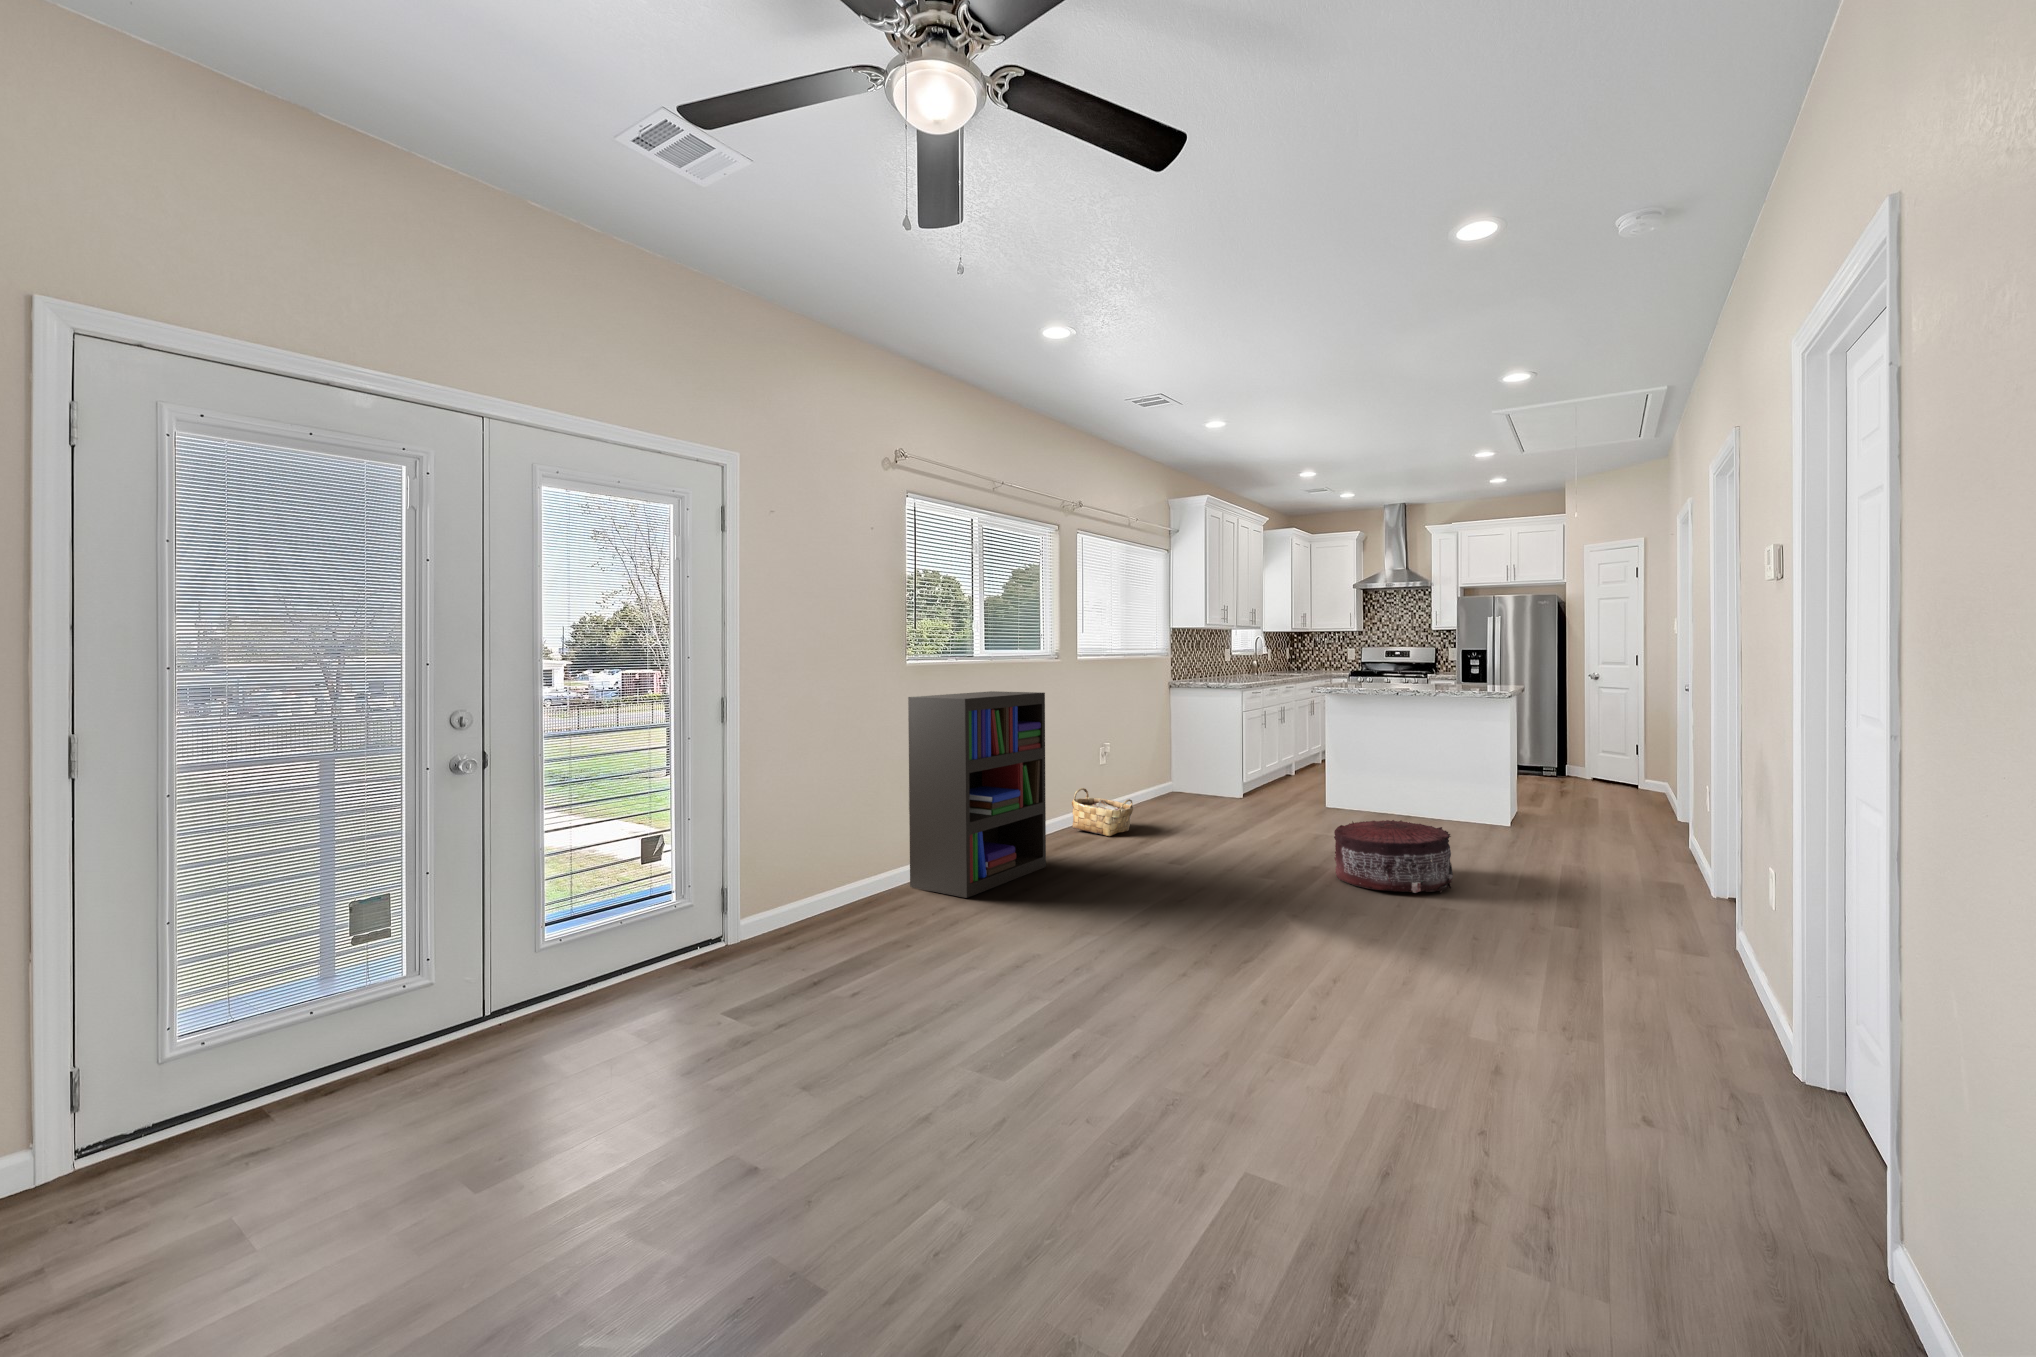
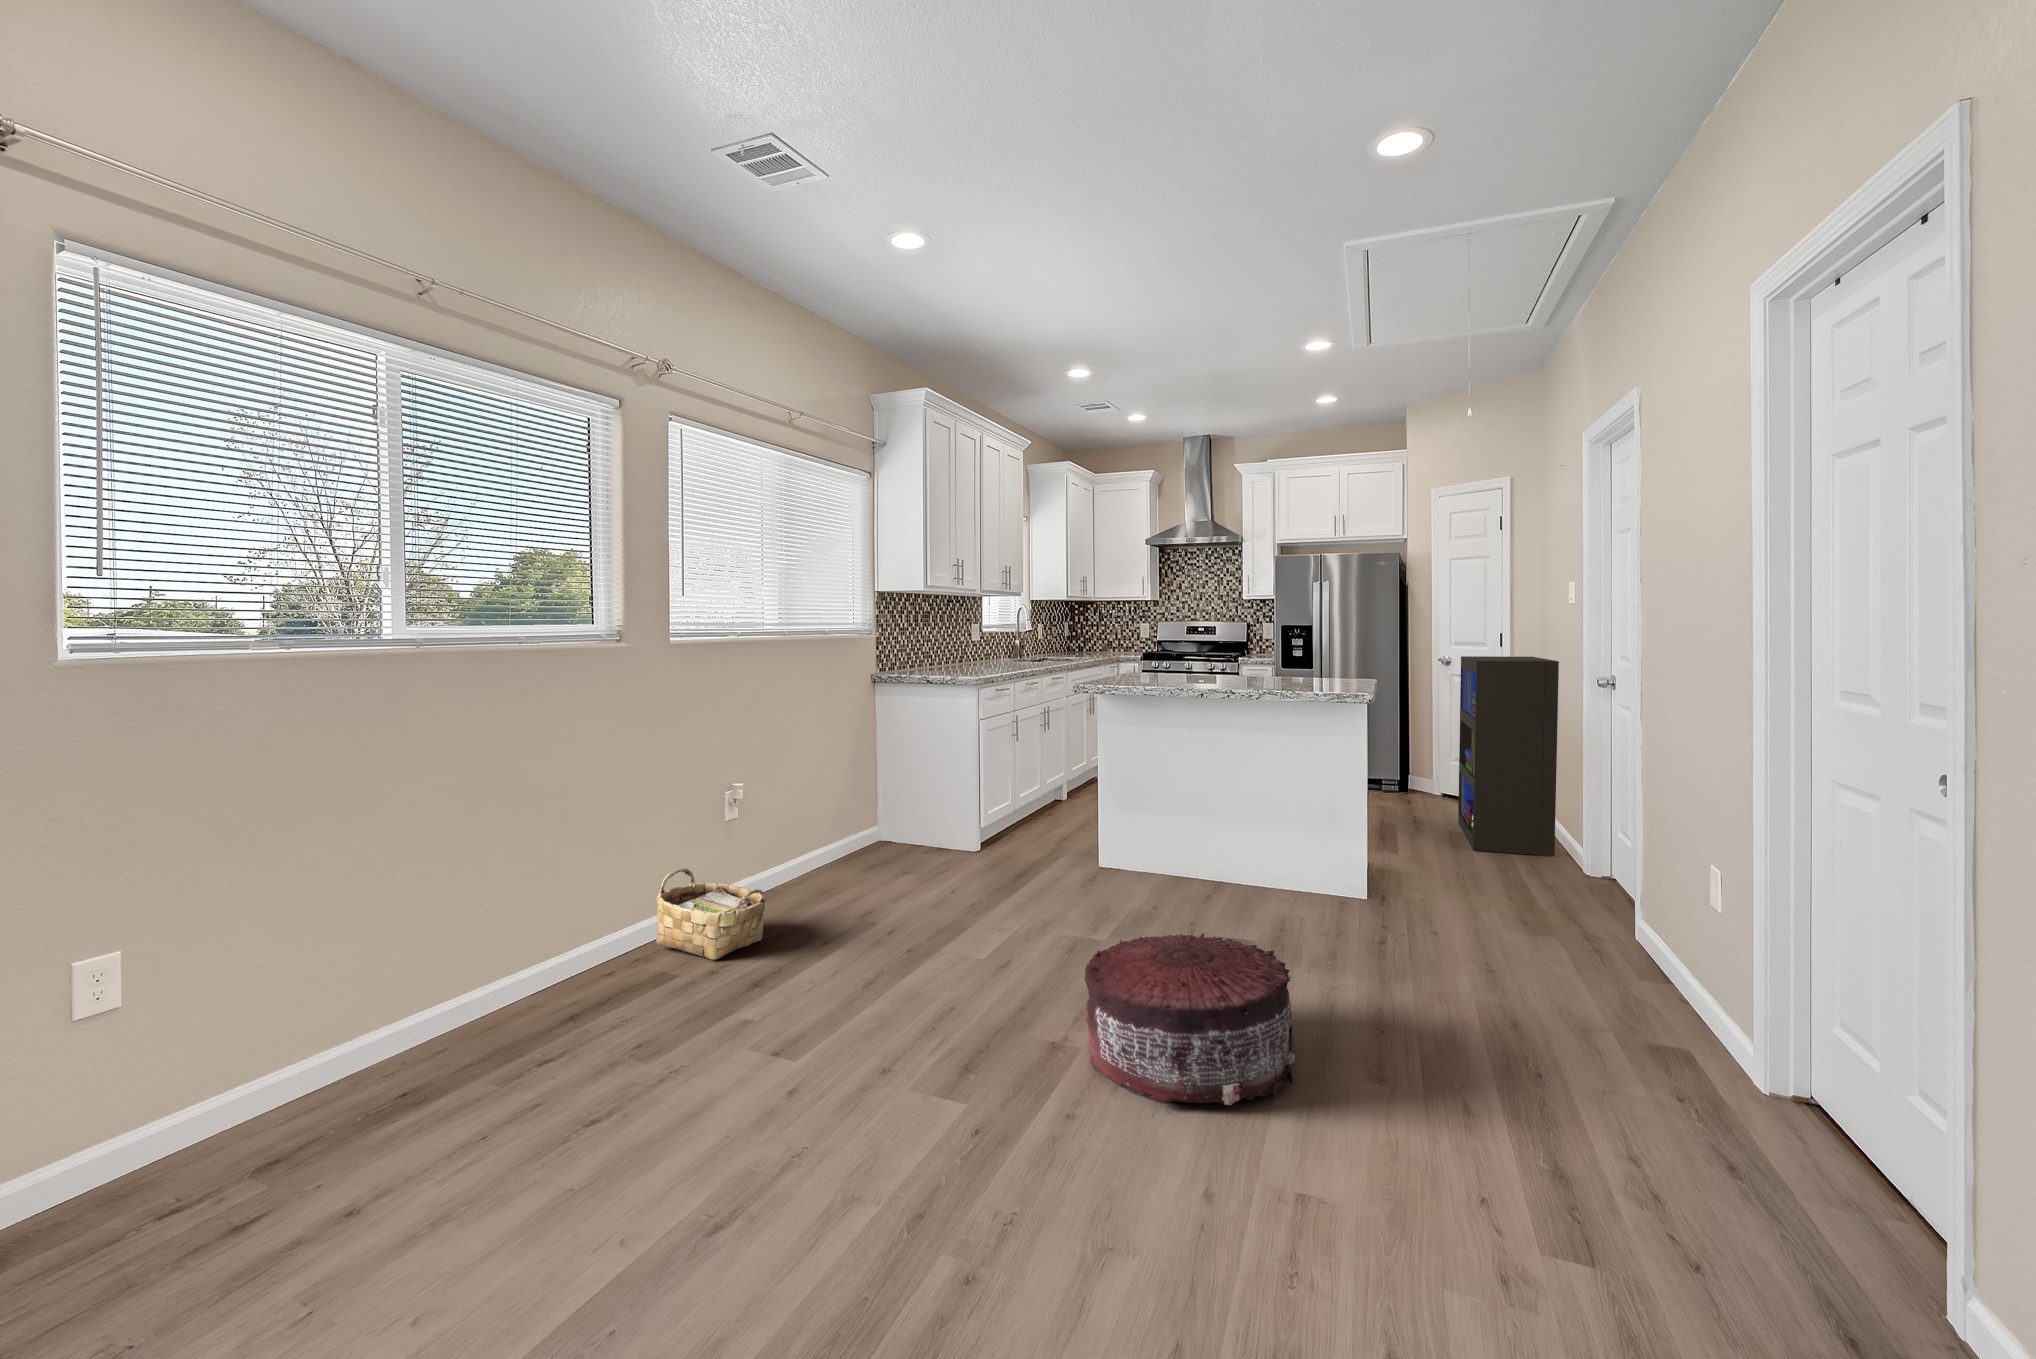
bookshelf: present [908,691,1046,898] -> present [1458,656,1559,856]

